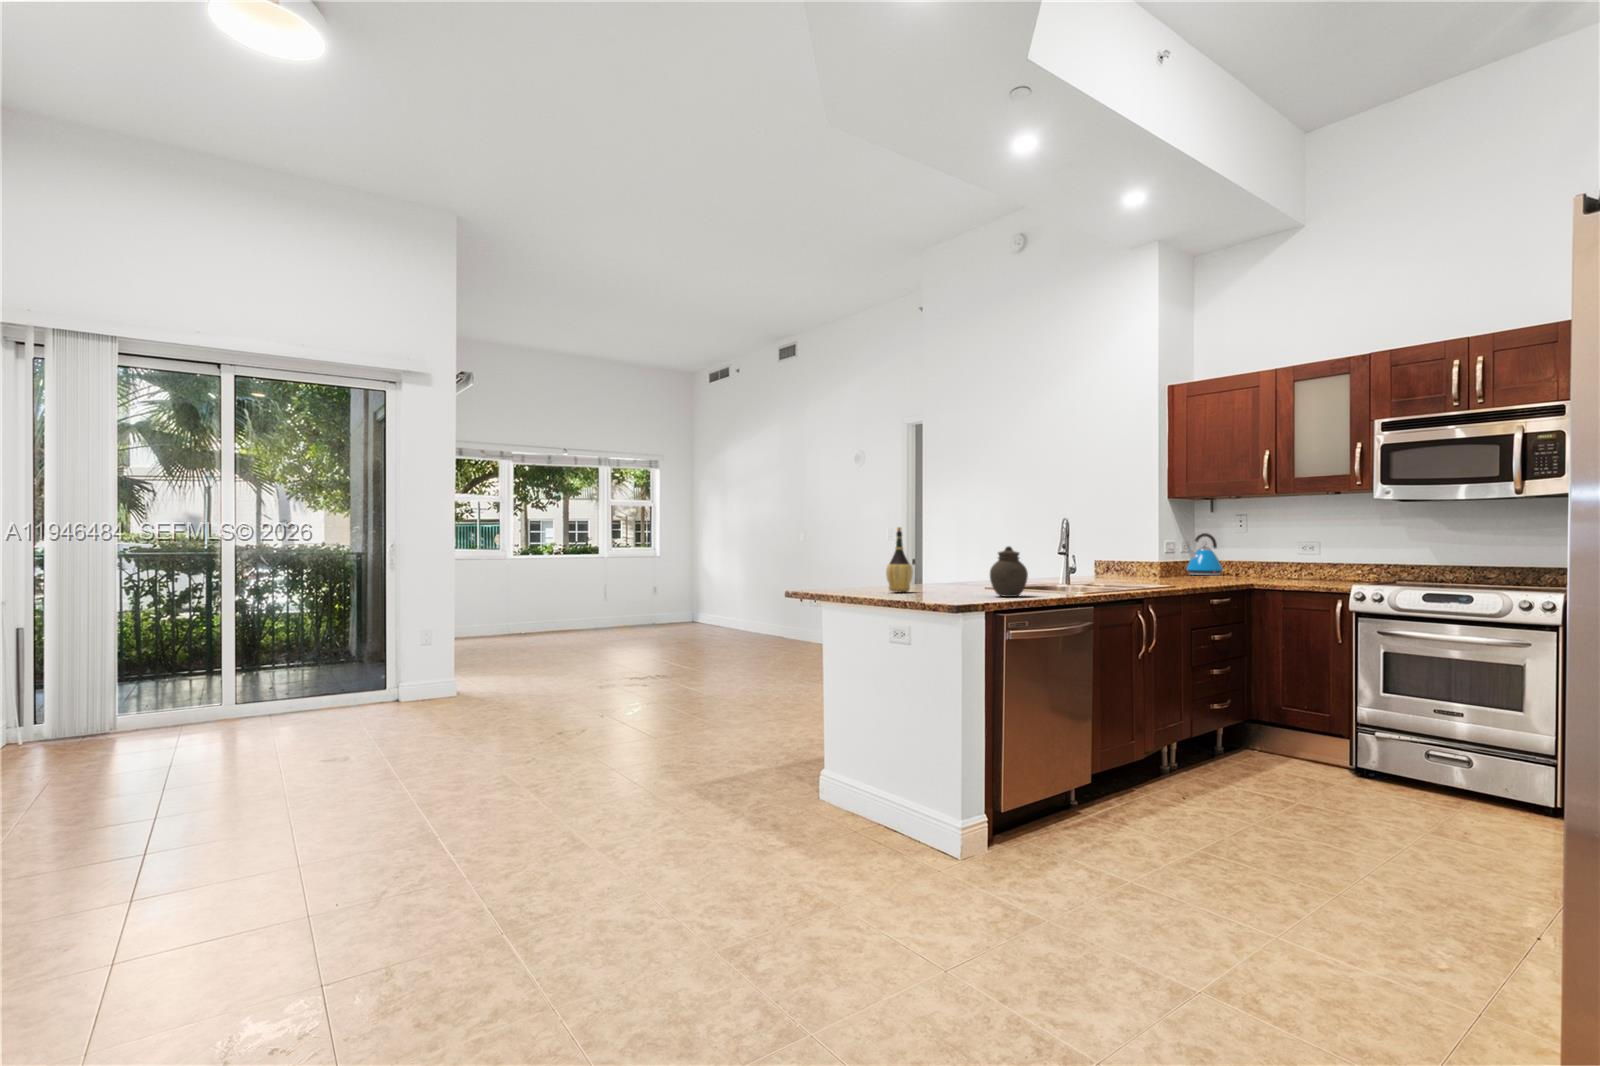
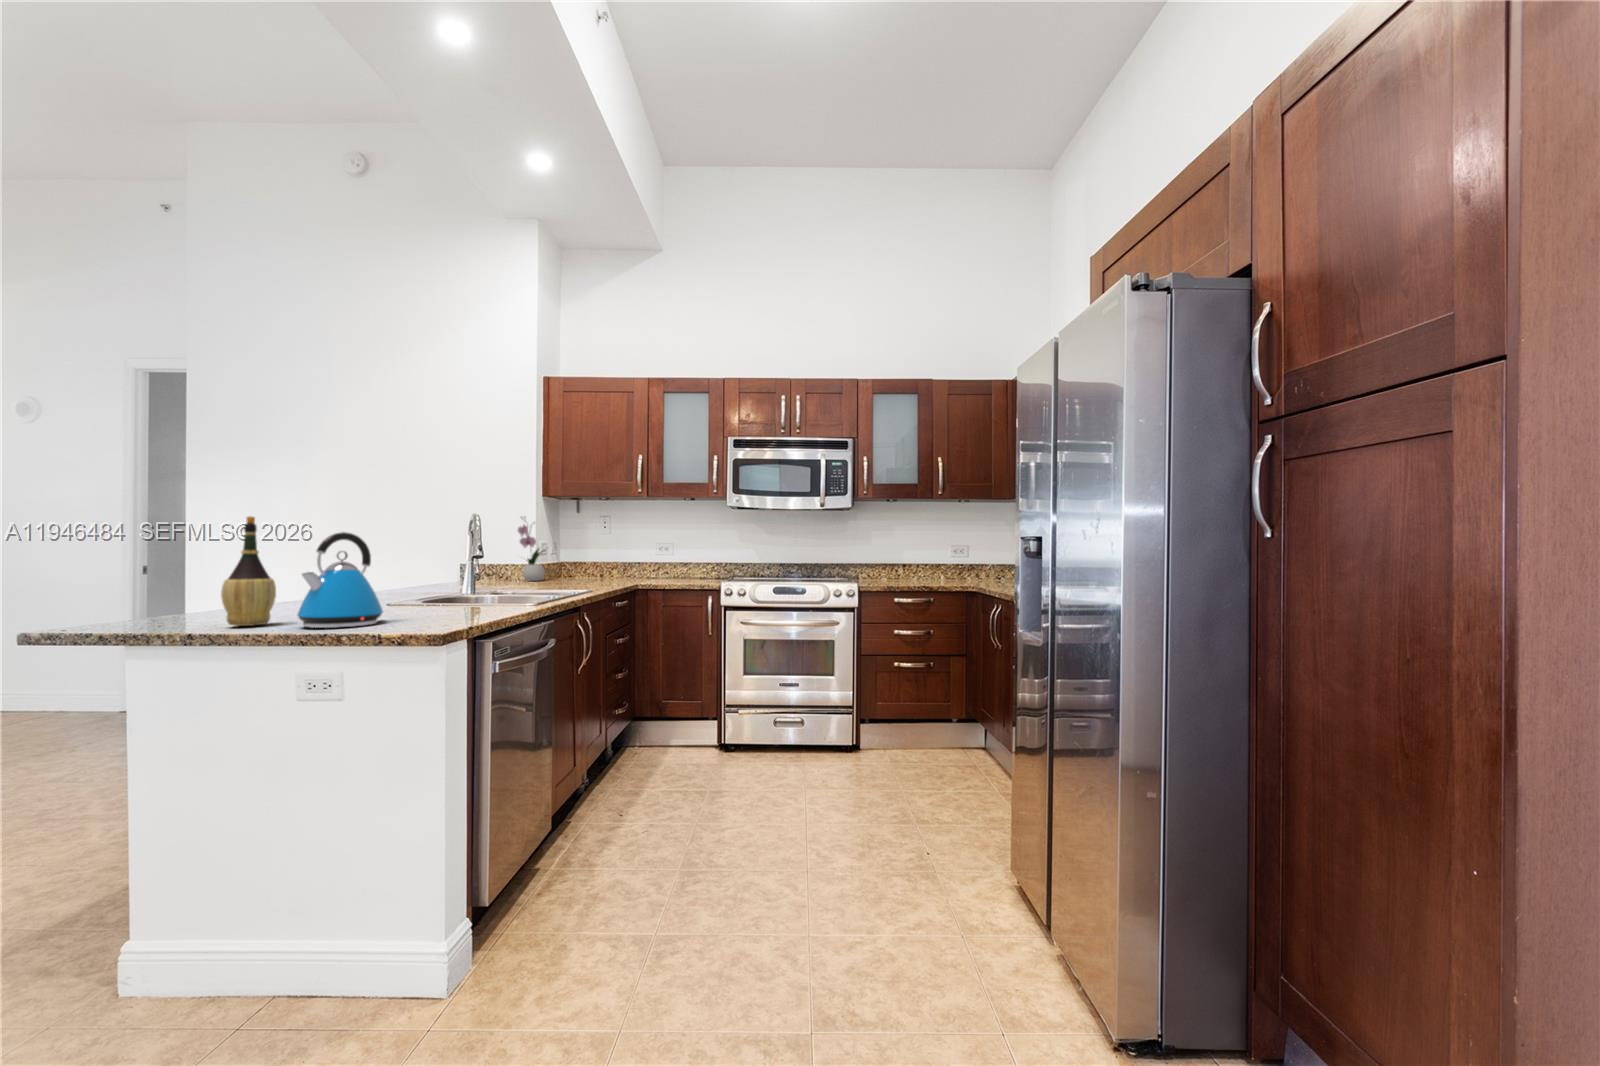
flower arrangement: none [1140,518,1170,576] -> present [518,525,545,581]
kettle: present [1186,533,1223,575] -> present [297,532,383,628]
jar: present [990,546,1028,597] -> none [444,548,501,619]

